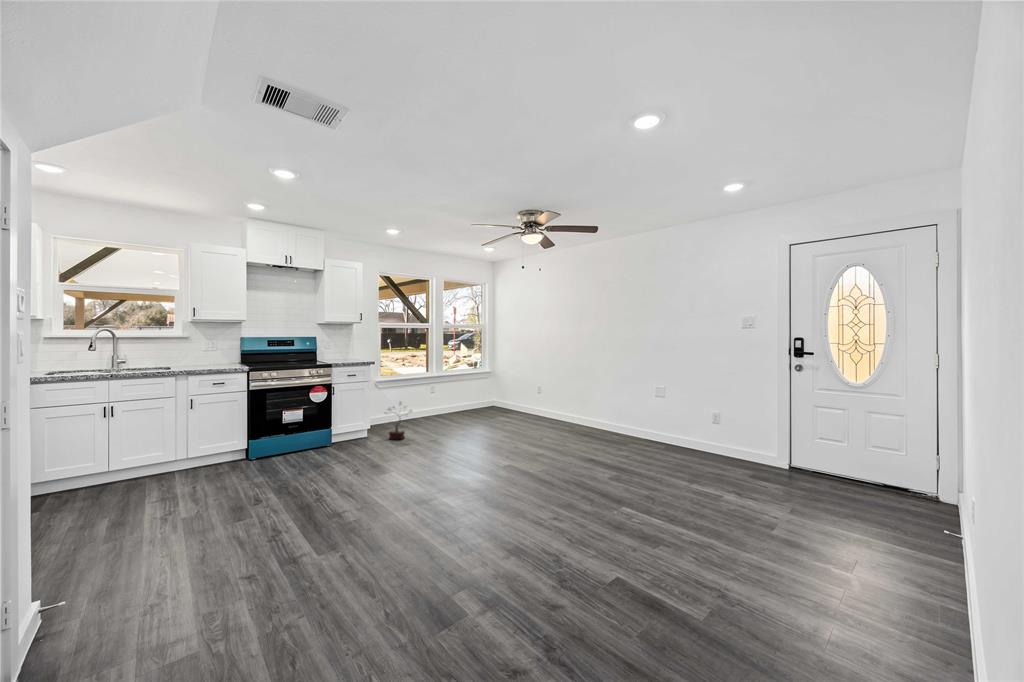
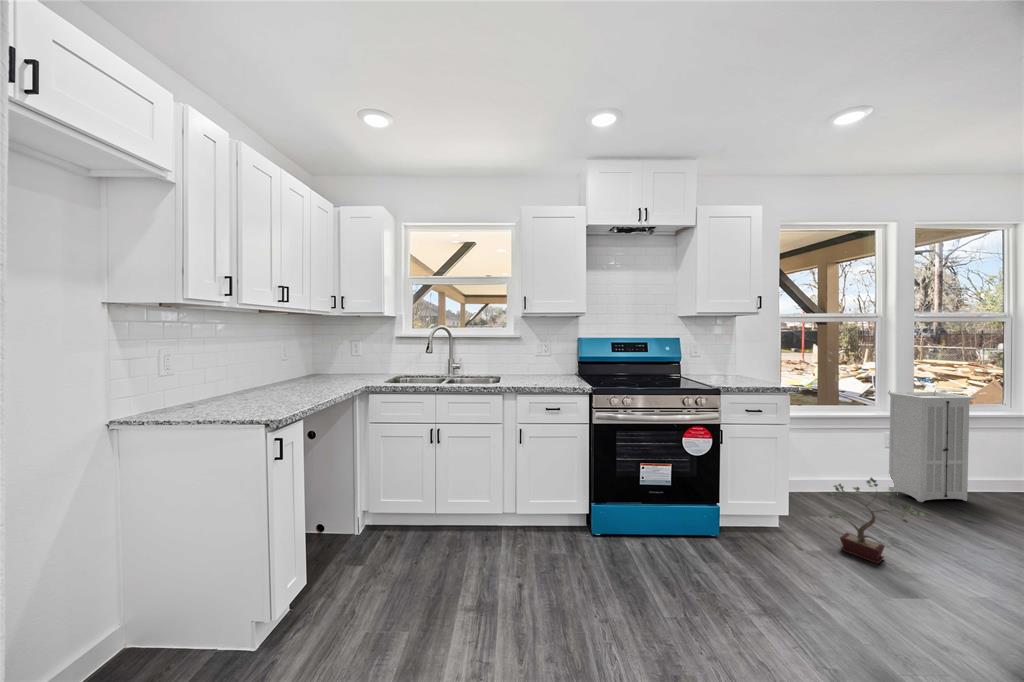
storage cabinet: none [432,363,463,417] -> present [888,391,976,502]

